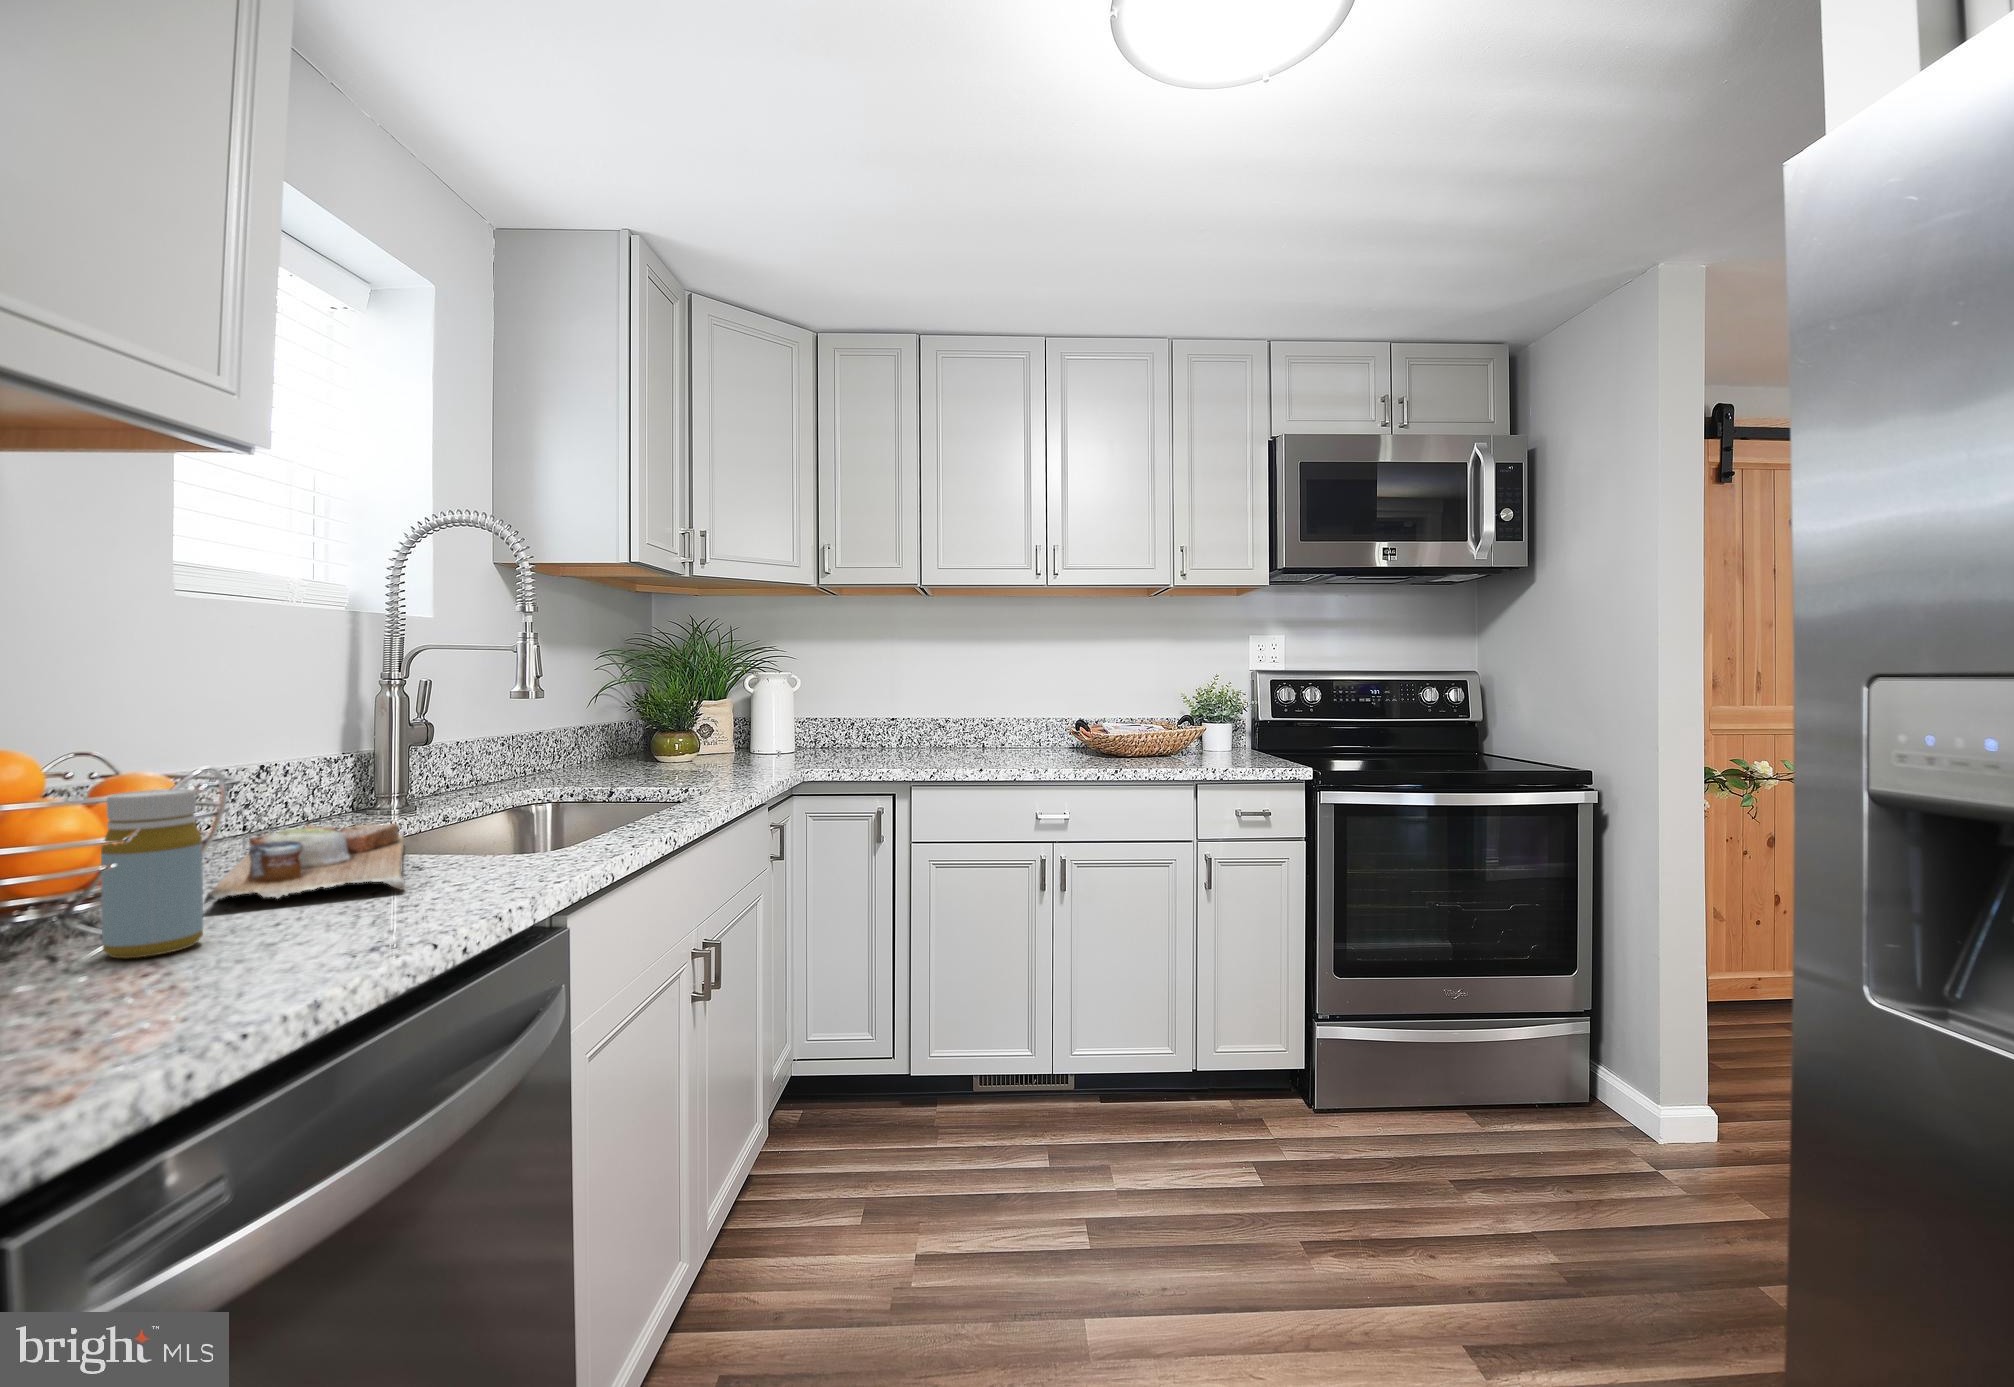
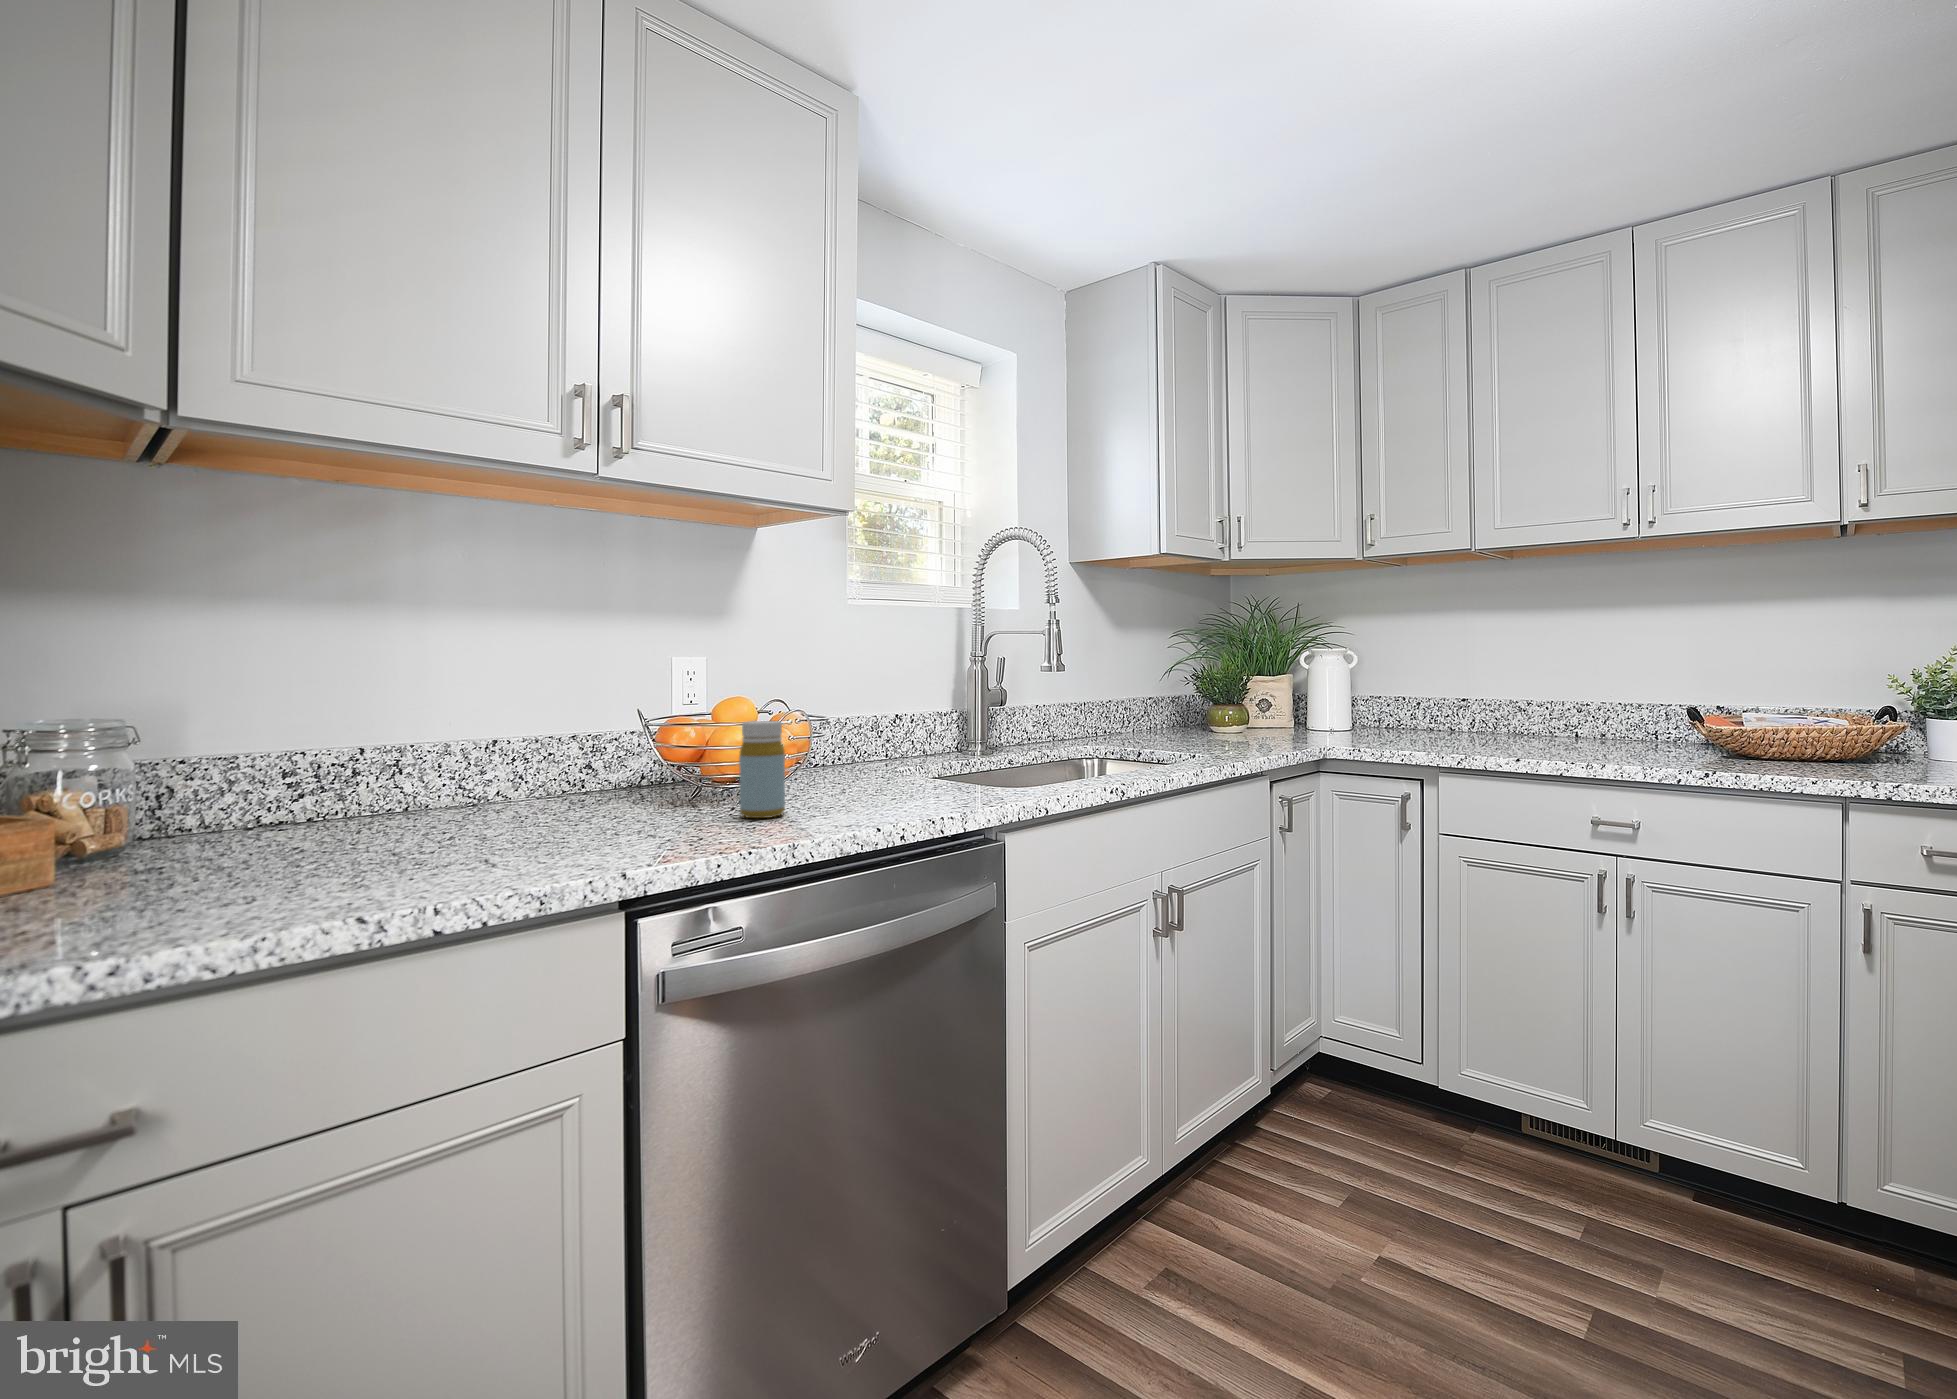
cutting board: present [204,823,405,903] -> none [805,756,951,803]

